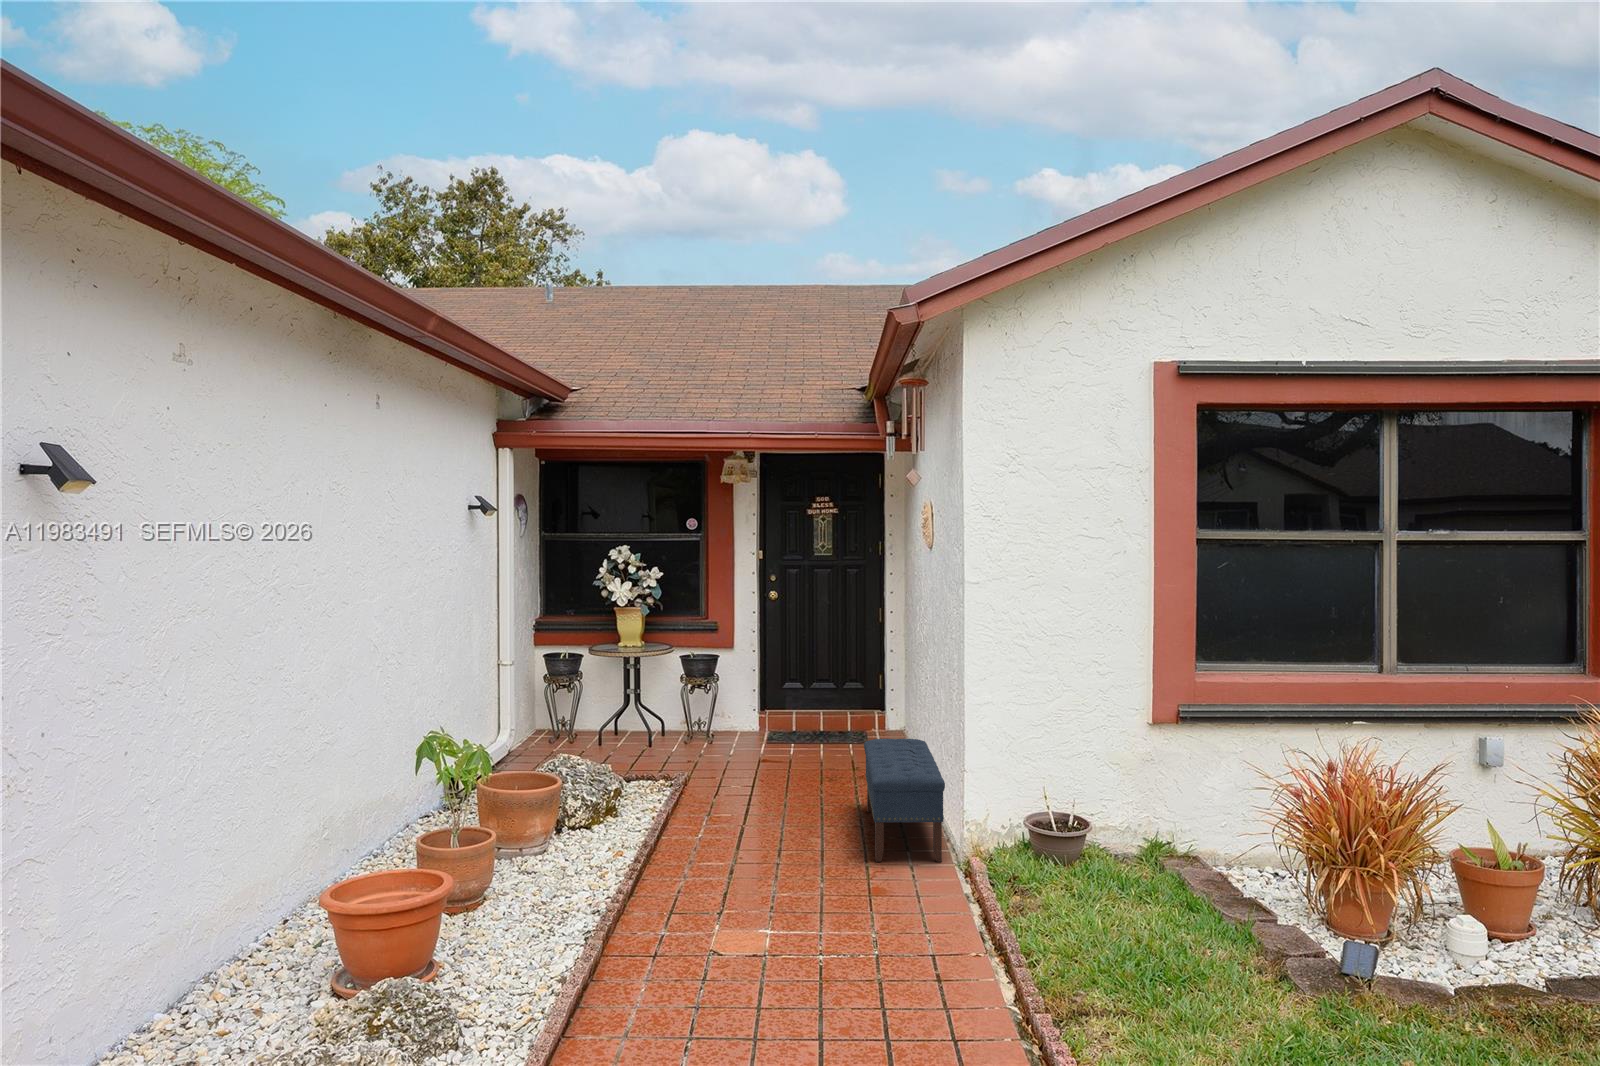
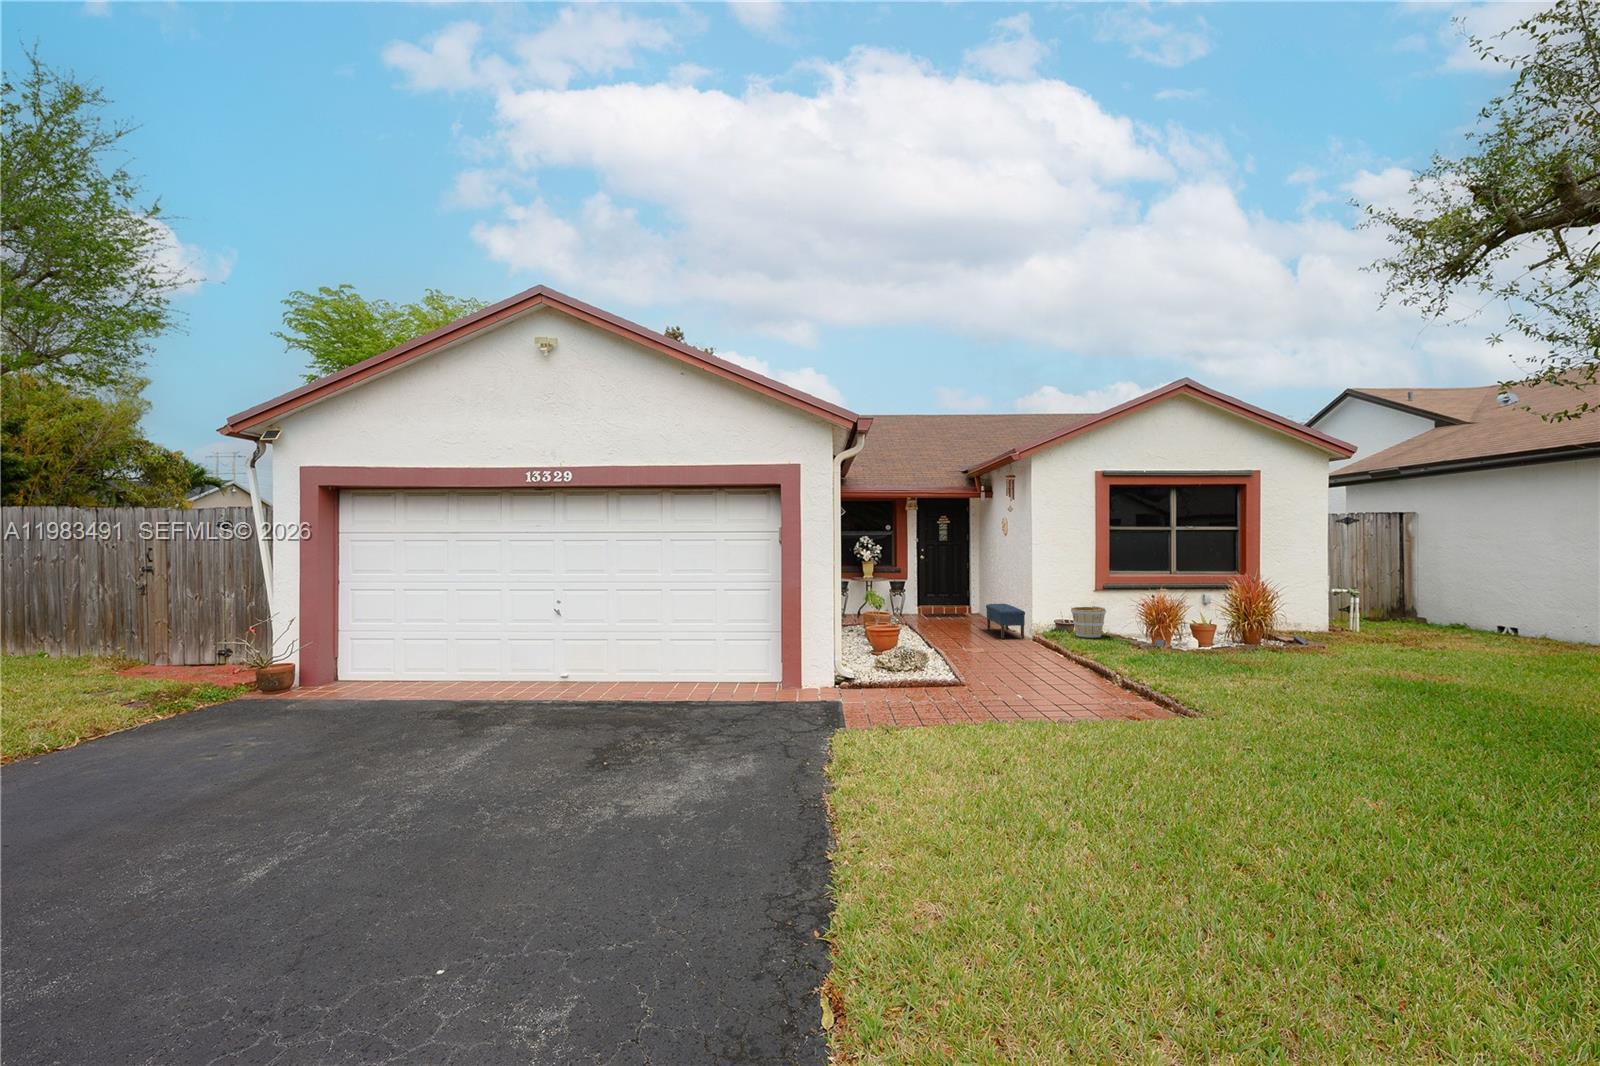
wooden bucket: none [1072,773,1179,883] -> present [1071,606,1106,638]

